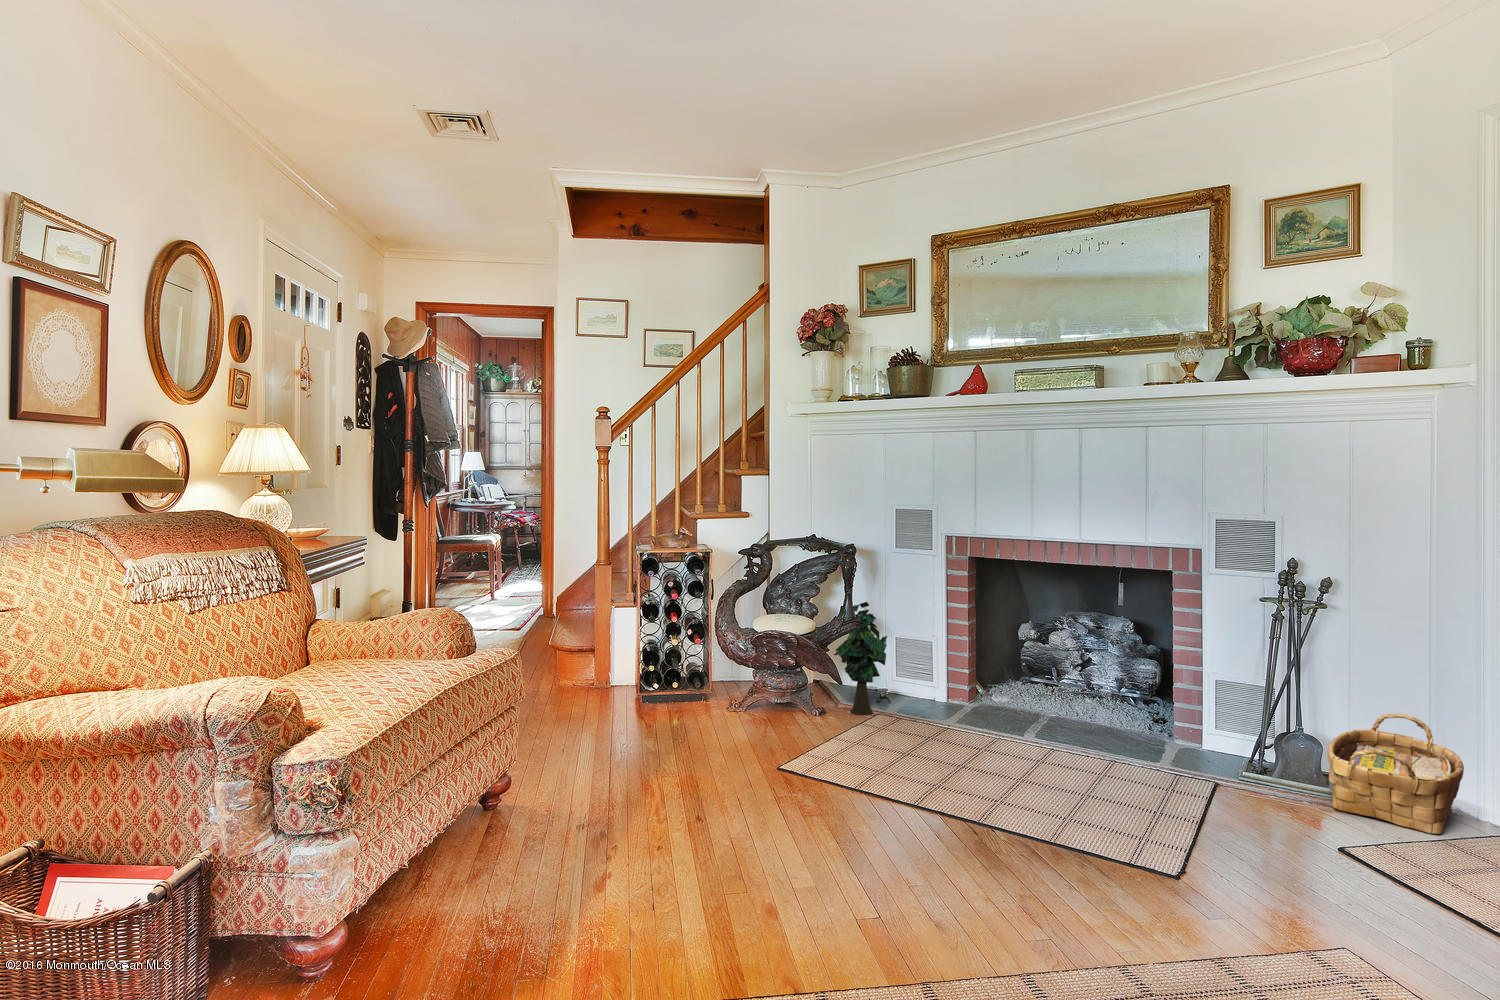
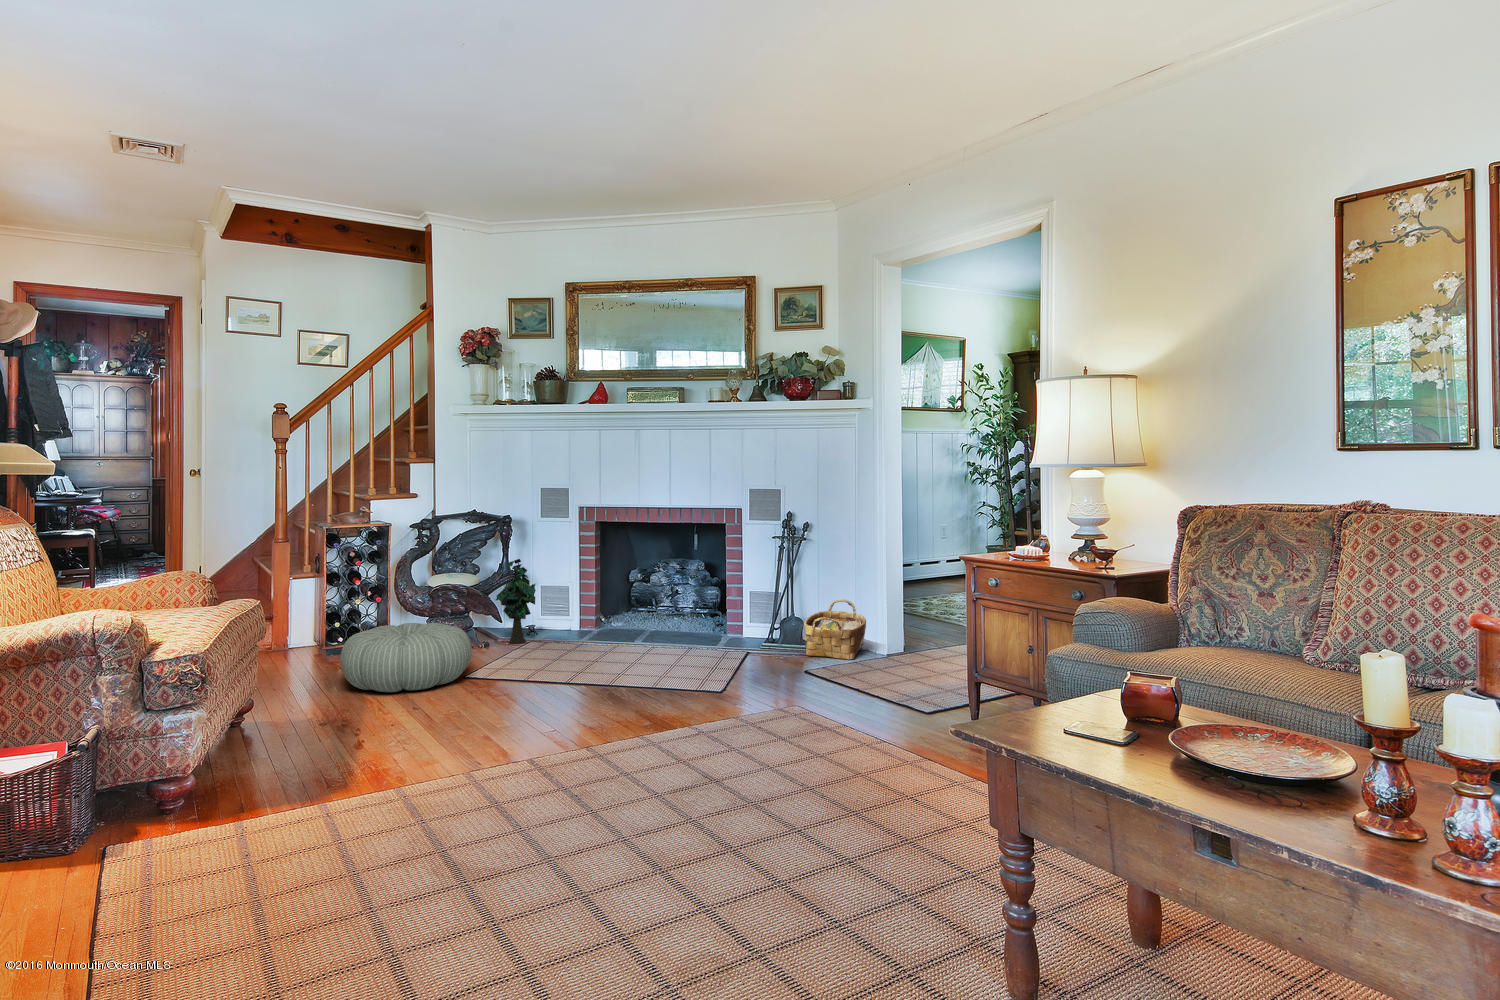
pouf: none [629,684,790,784] -> present [340,623,471,692]

